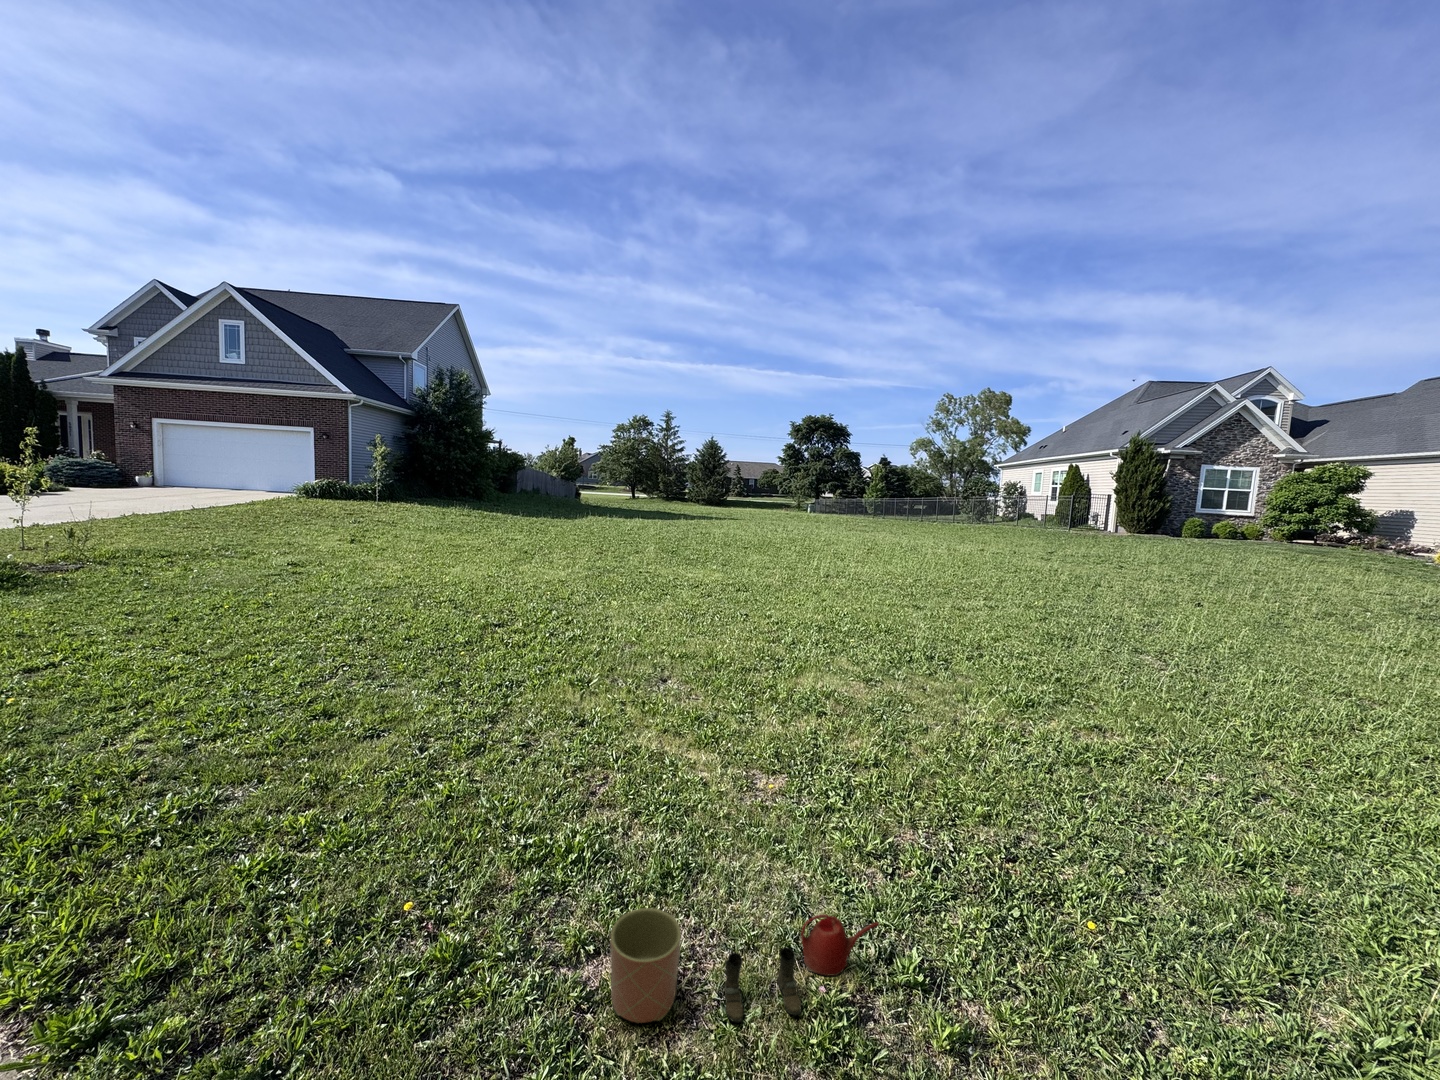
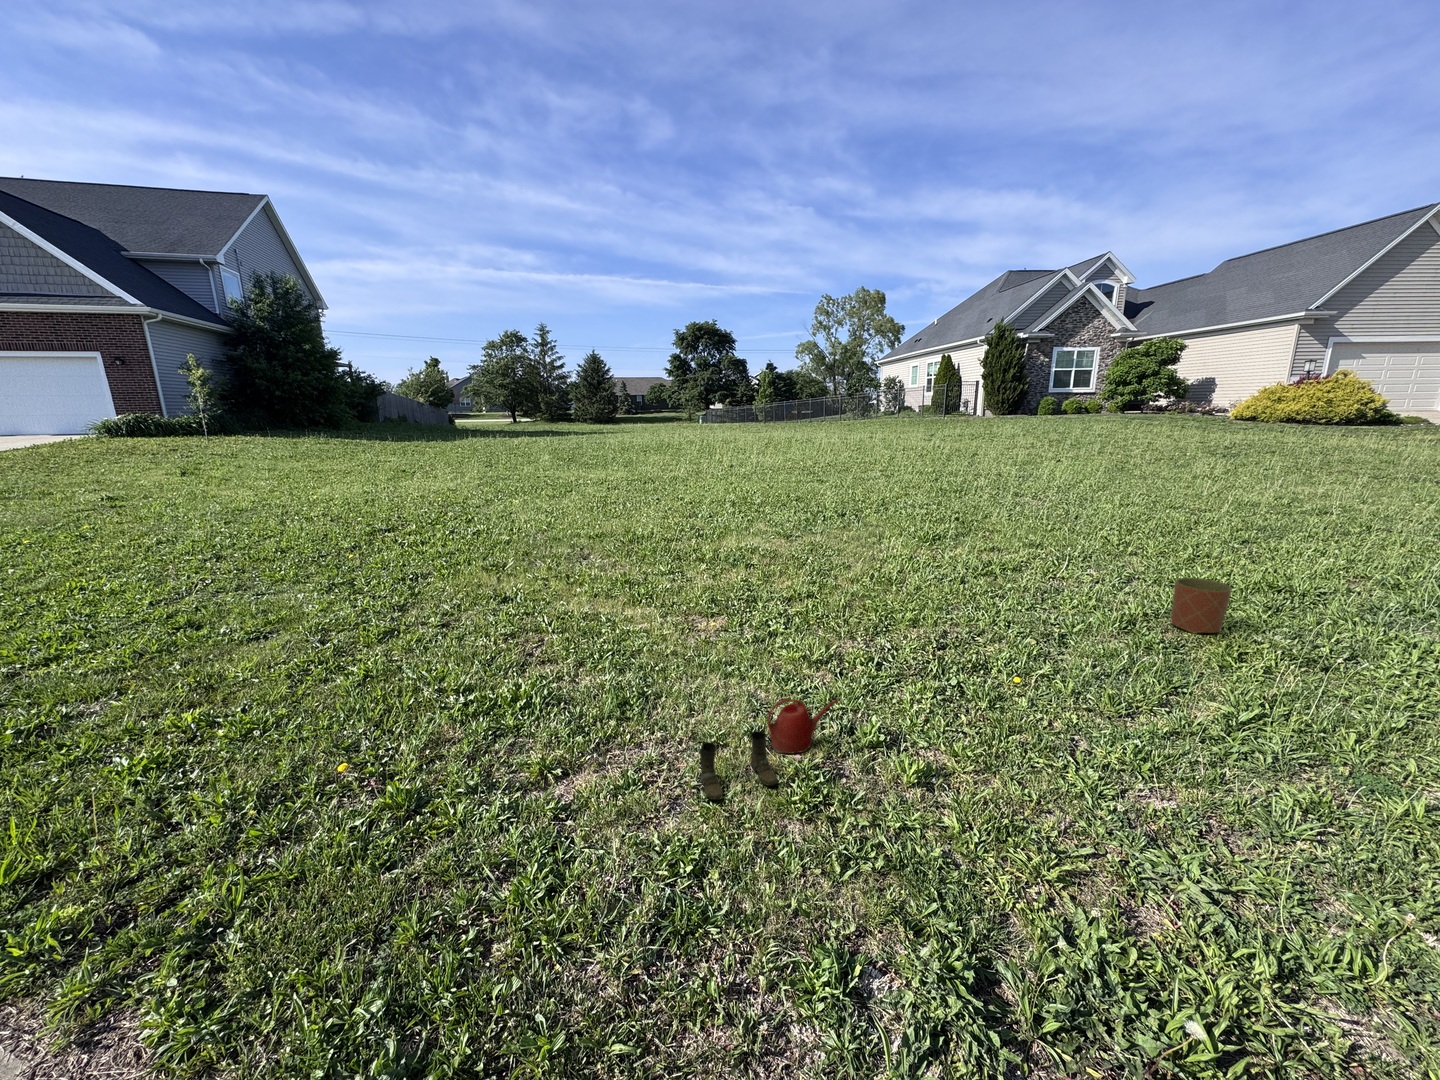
planter: present [610,908,681,1023] -> present [1171,577,1232,634]

